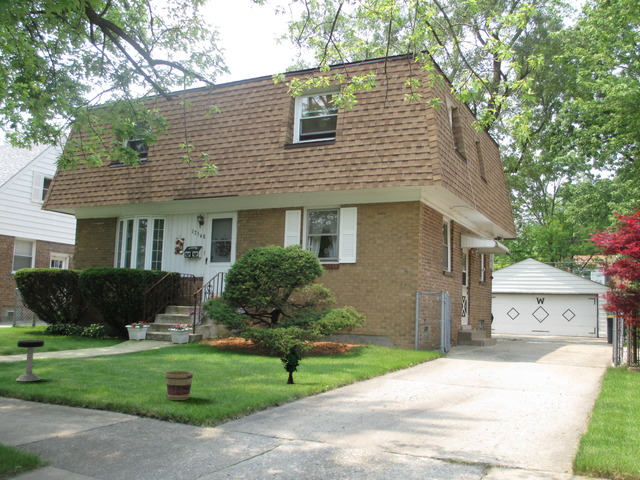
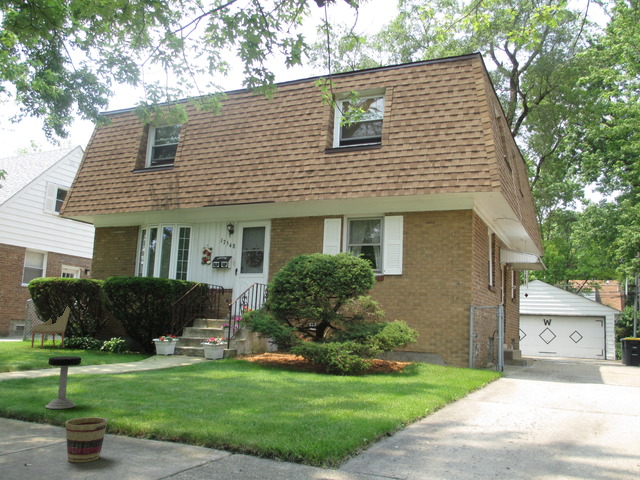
chair: none [18,293,54,335] -> present [31,306,70,349]
decorative plant: present [280,345,302,384] -> none [373,363,400,413]
basket: present [165,371,193,400] -> present [66,417,108,462]

